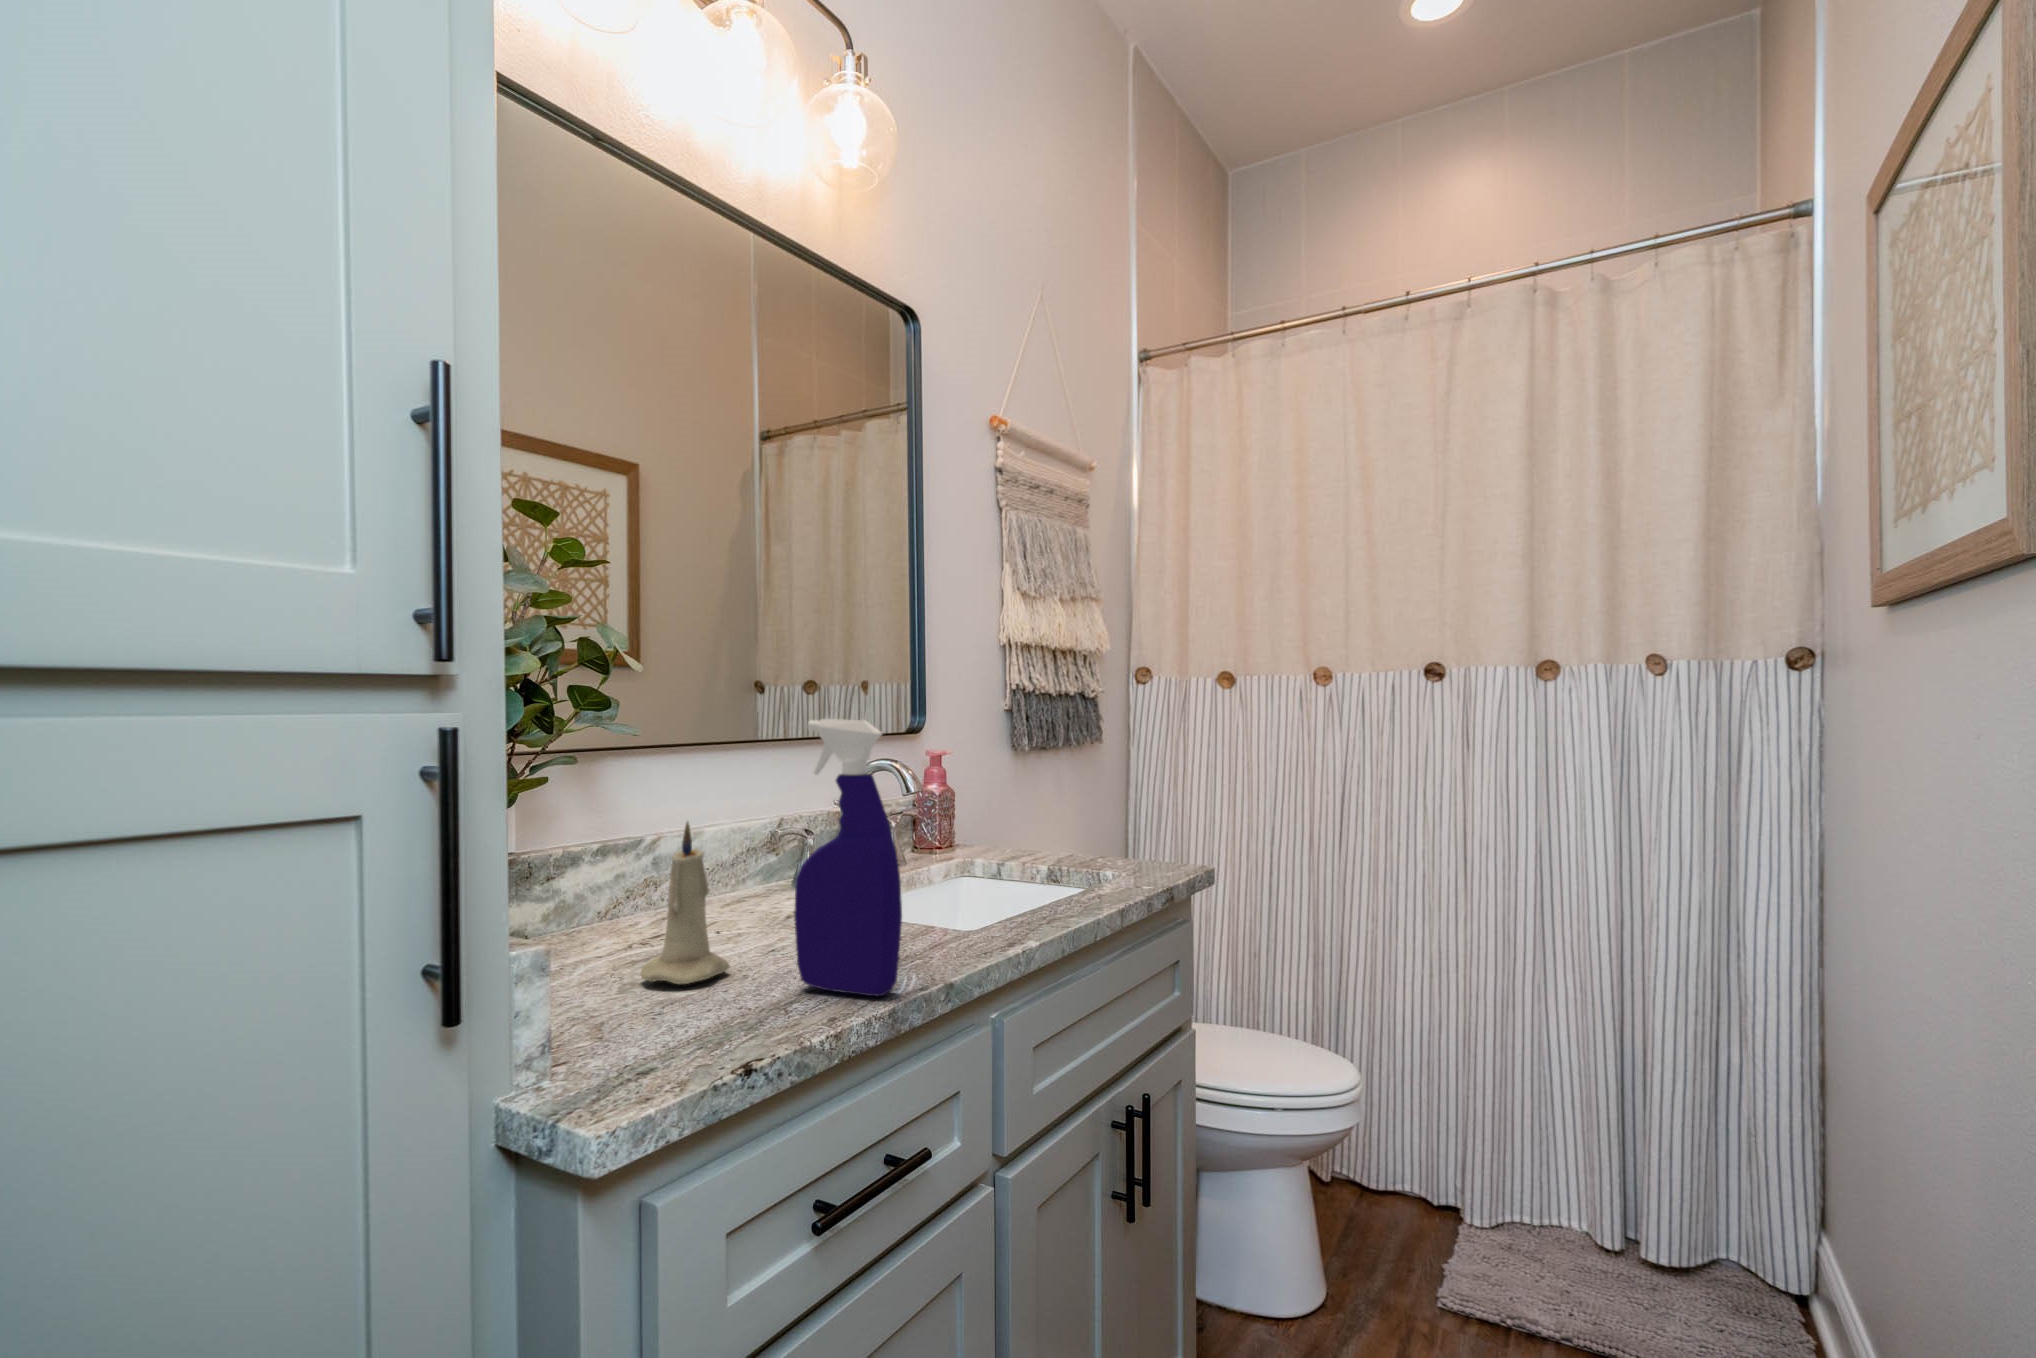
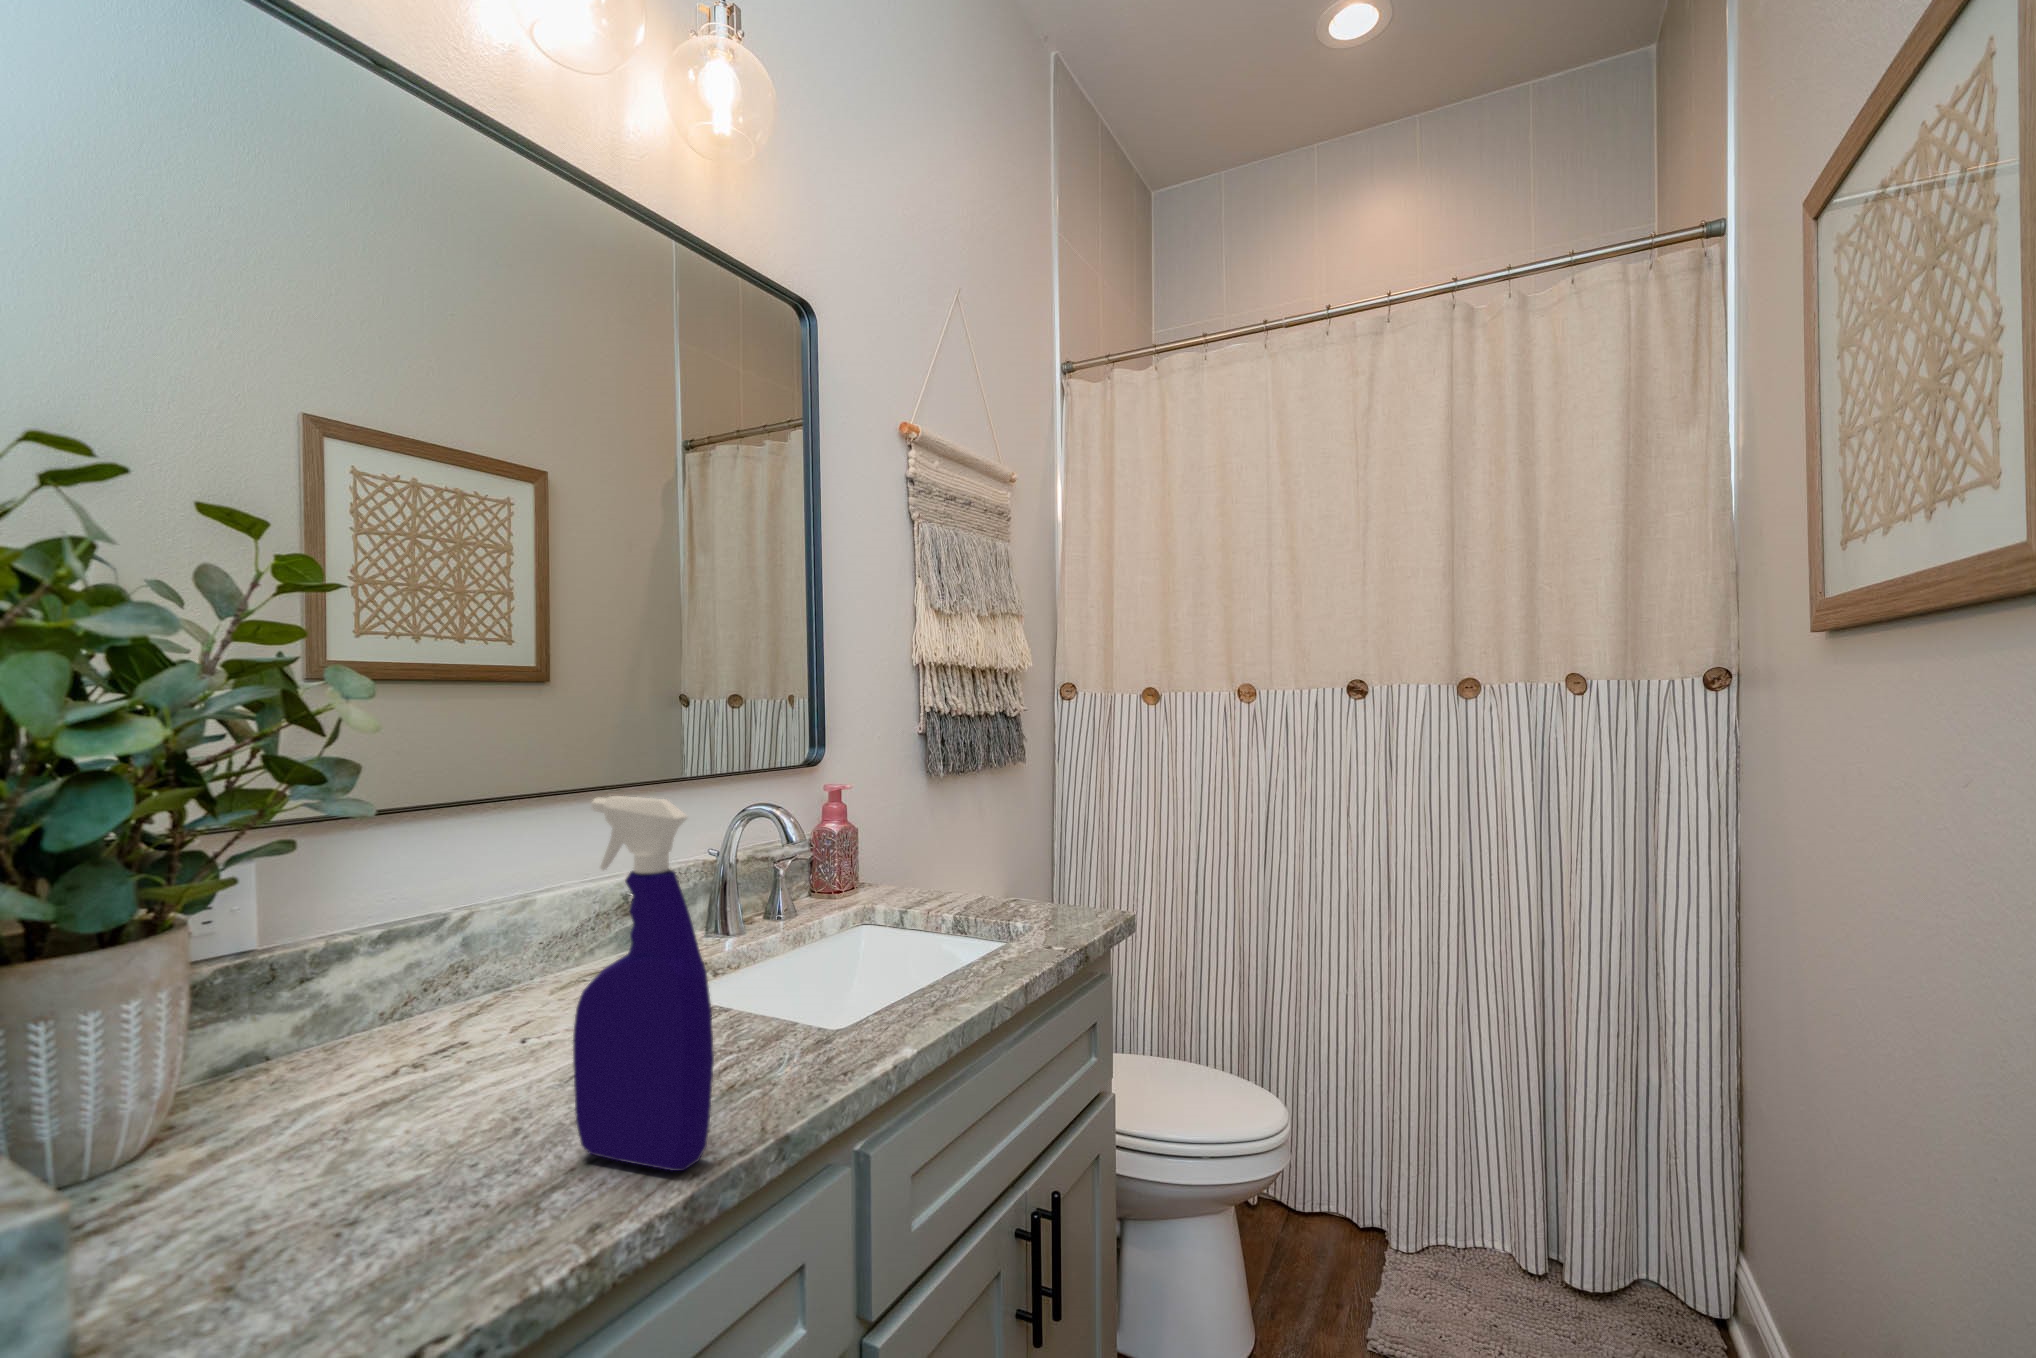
candle: present [640,822,729,984] -> none [370,926,503,1153]

